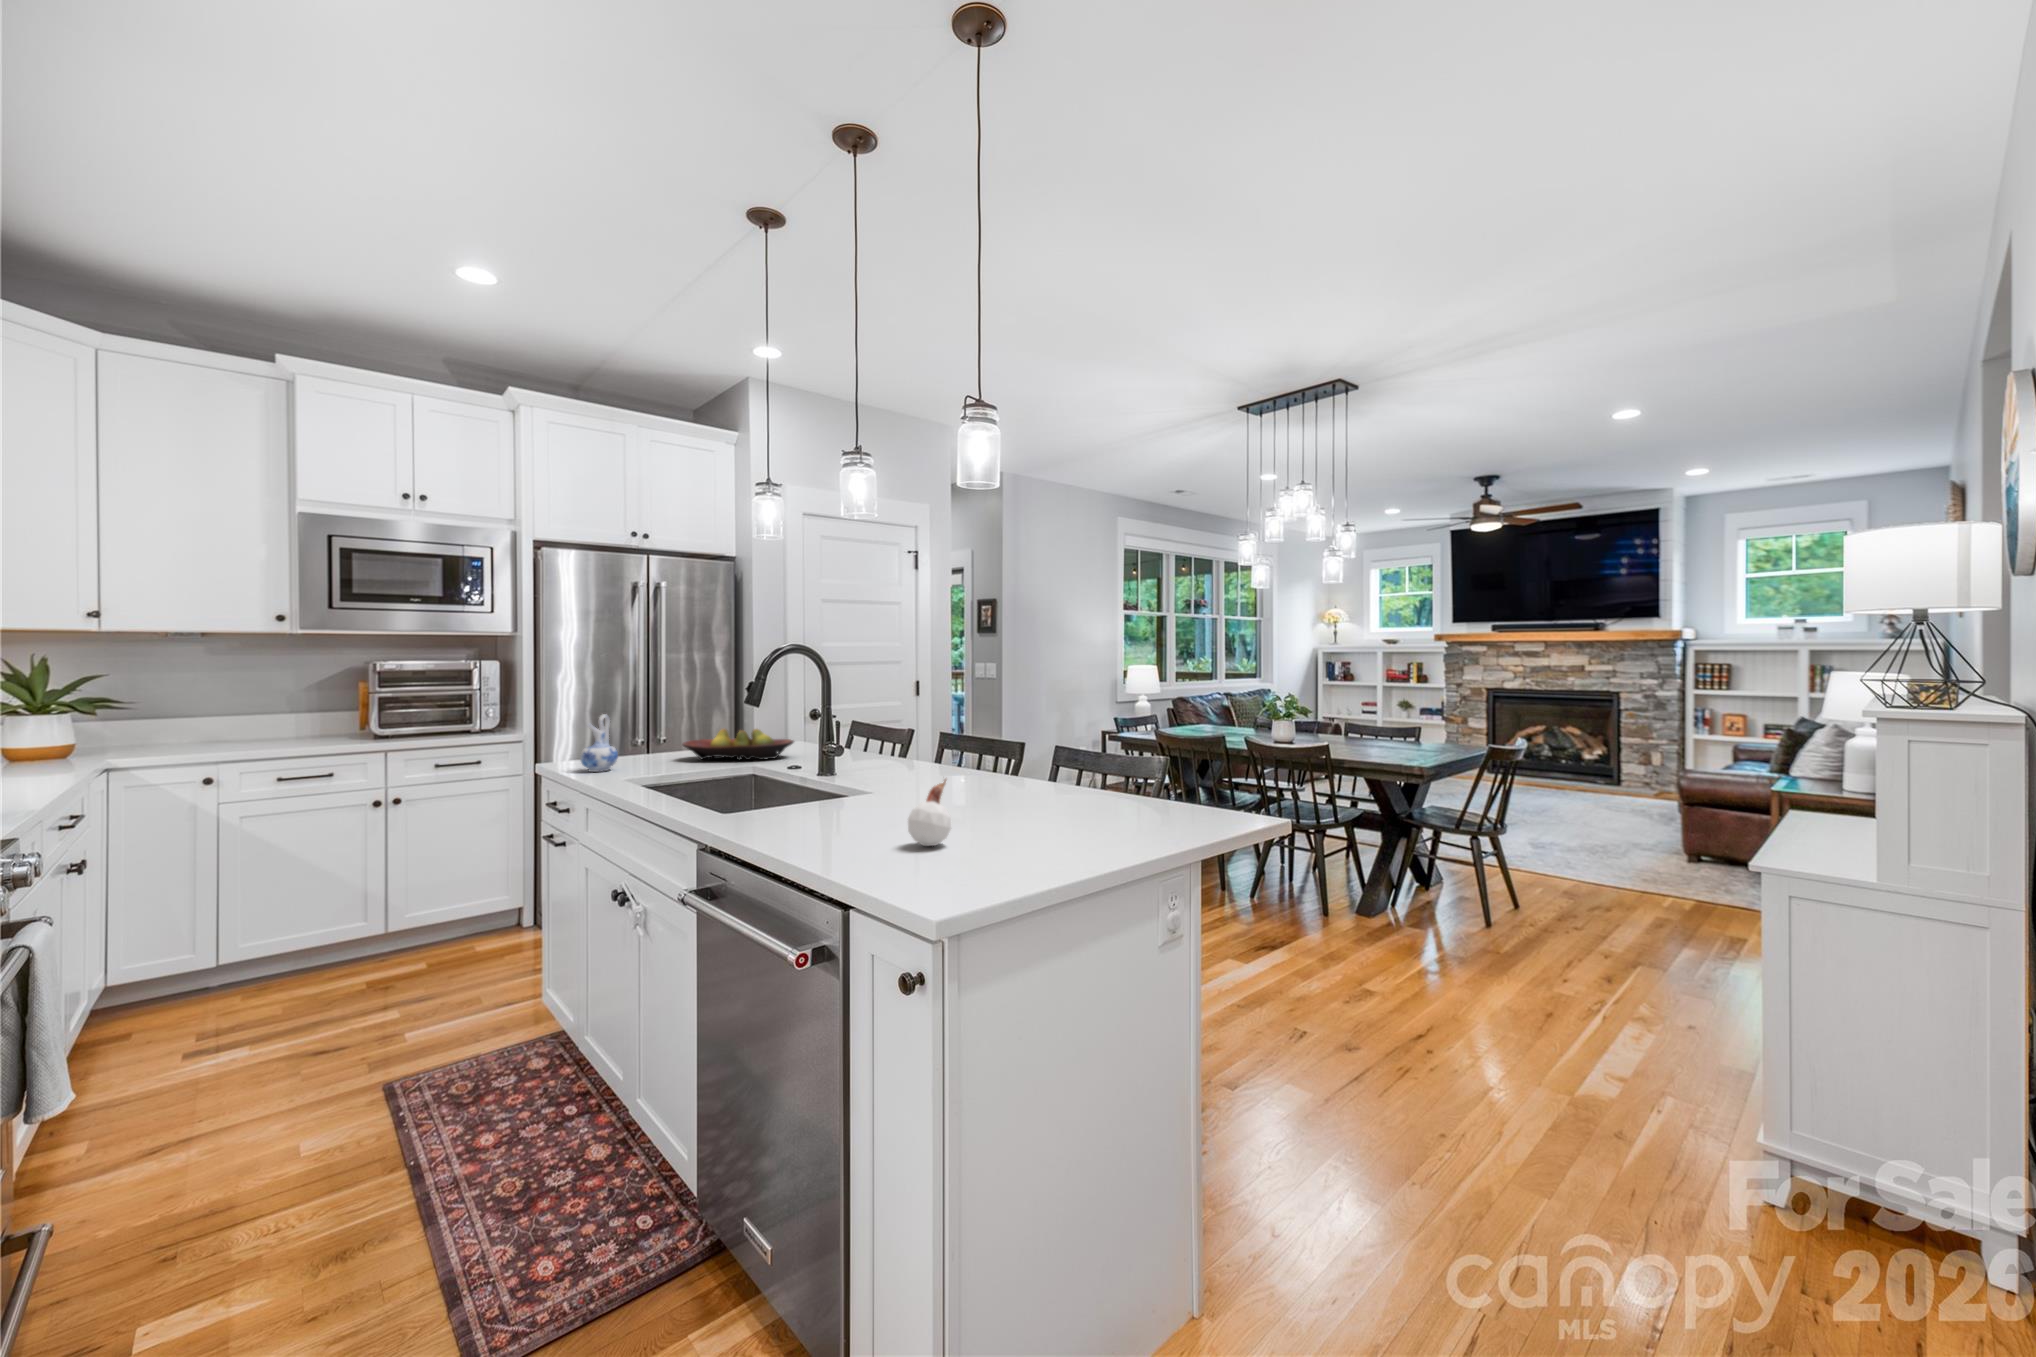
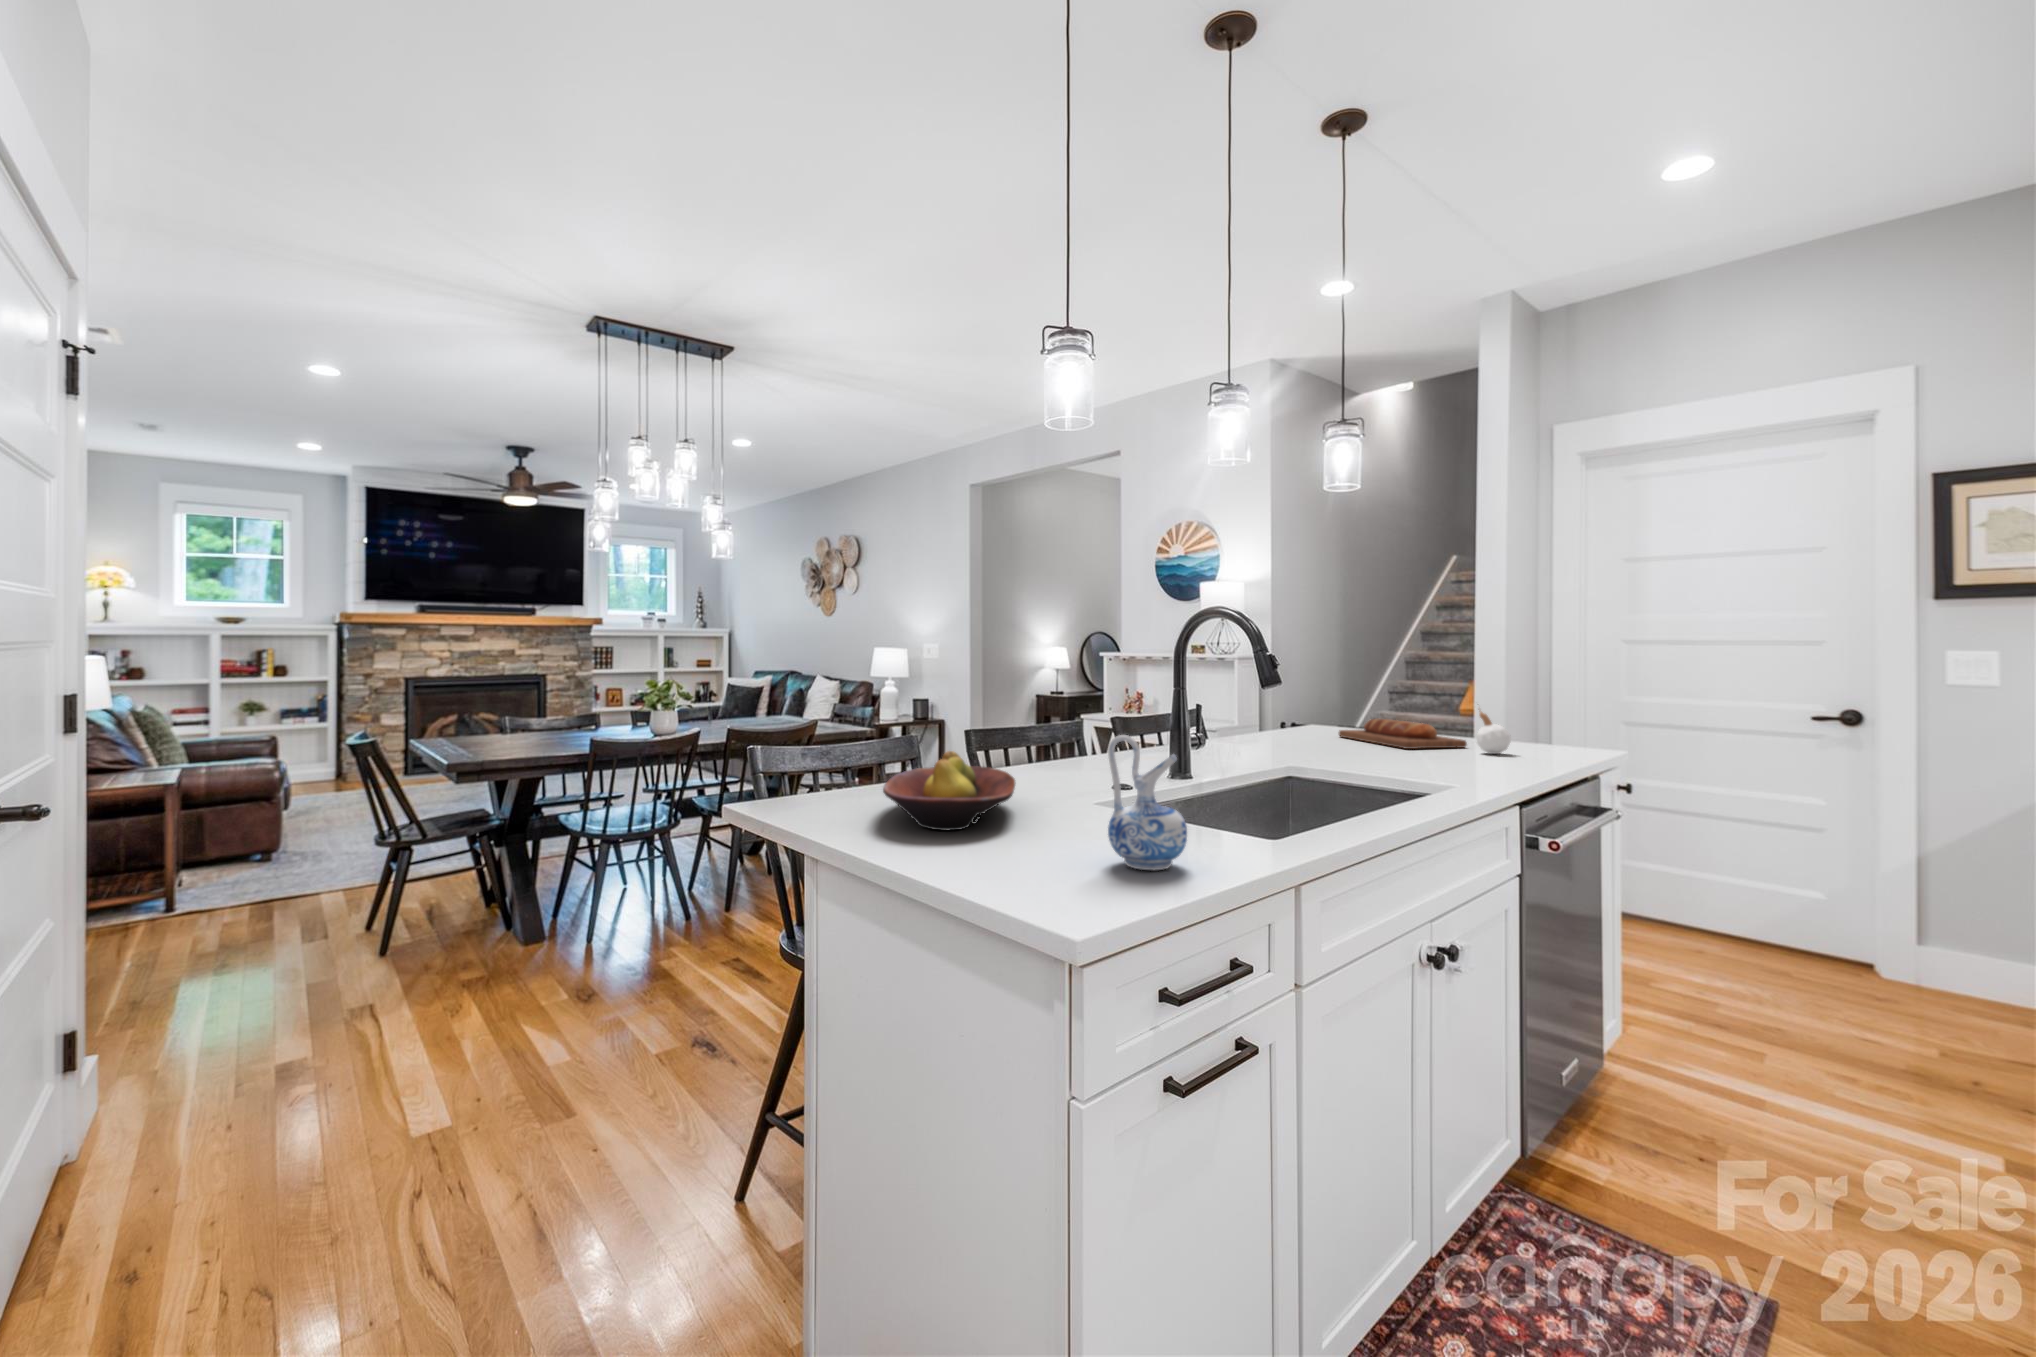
bread loaf: none [984,795,1172,844] -> present [1339,719,1467,749]

